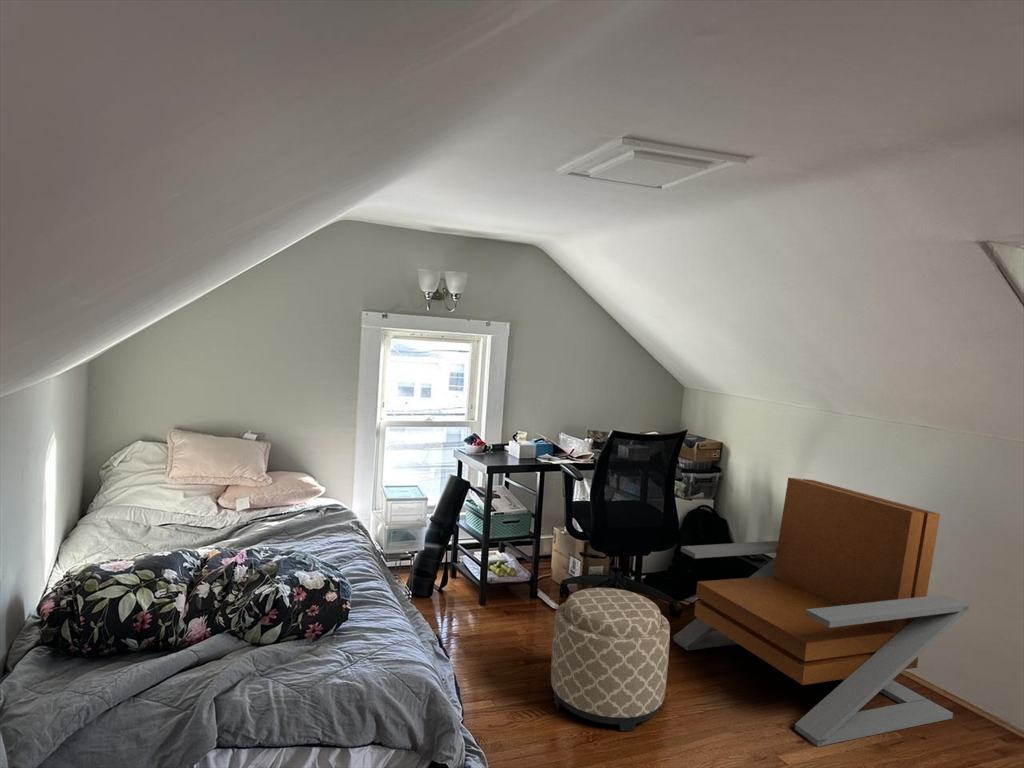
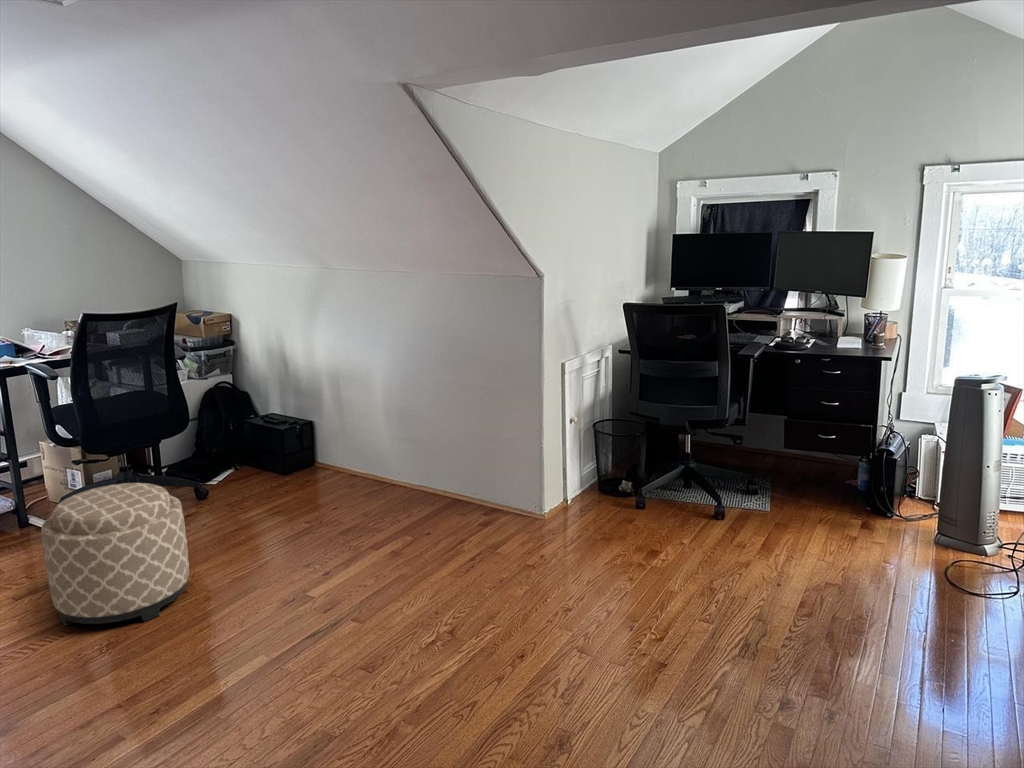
lounge chair: present [673,478,969,746] -> none [191,334,447,567]

